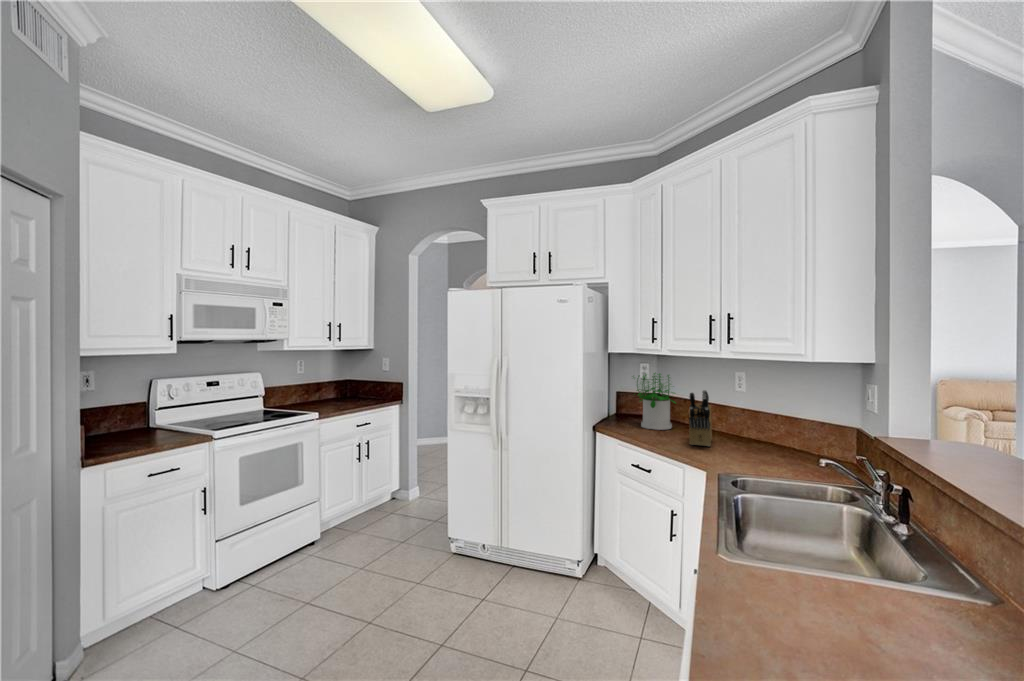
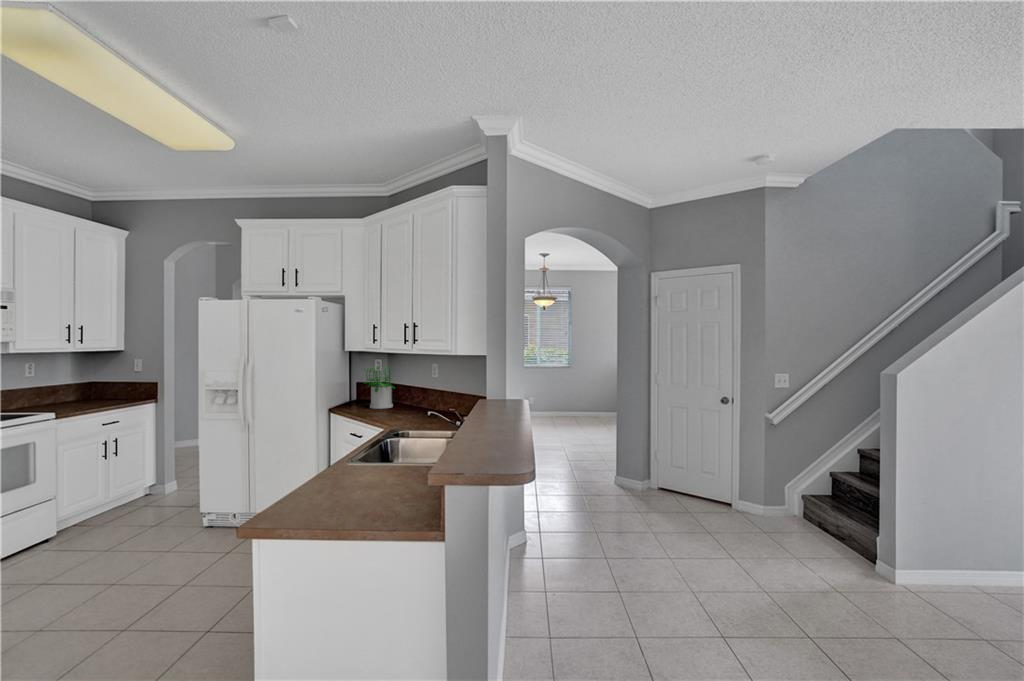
knife block: present [689,390,712,446] -> none [392,376,416,416]

